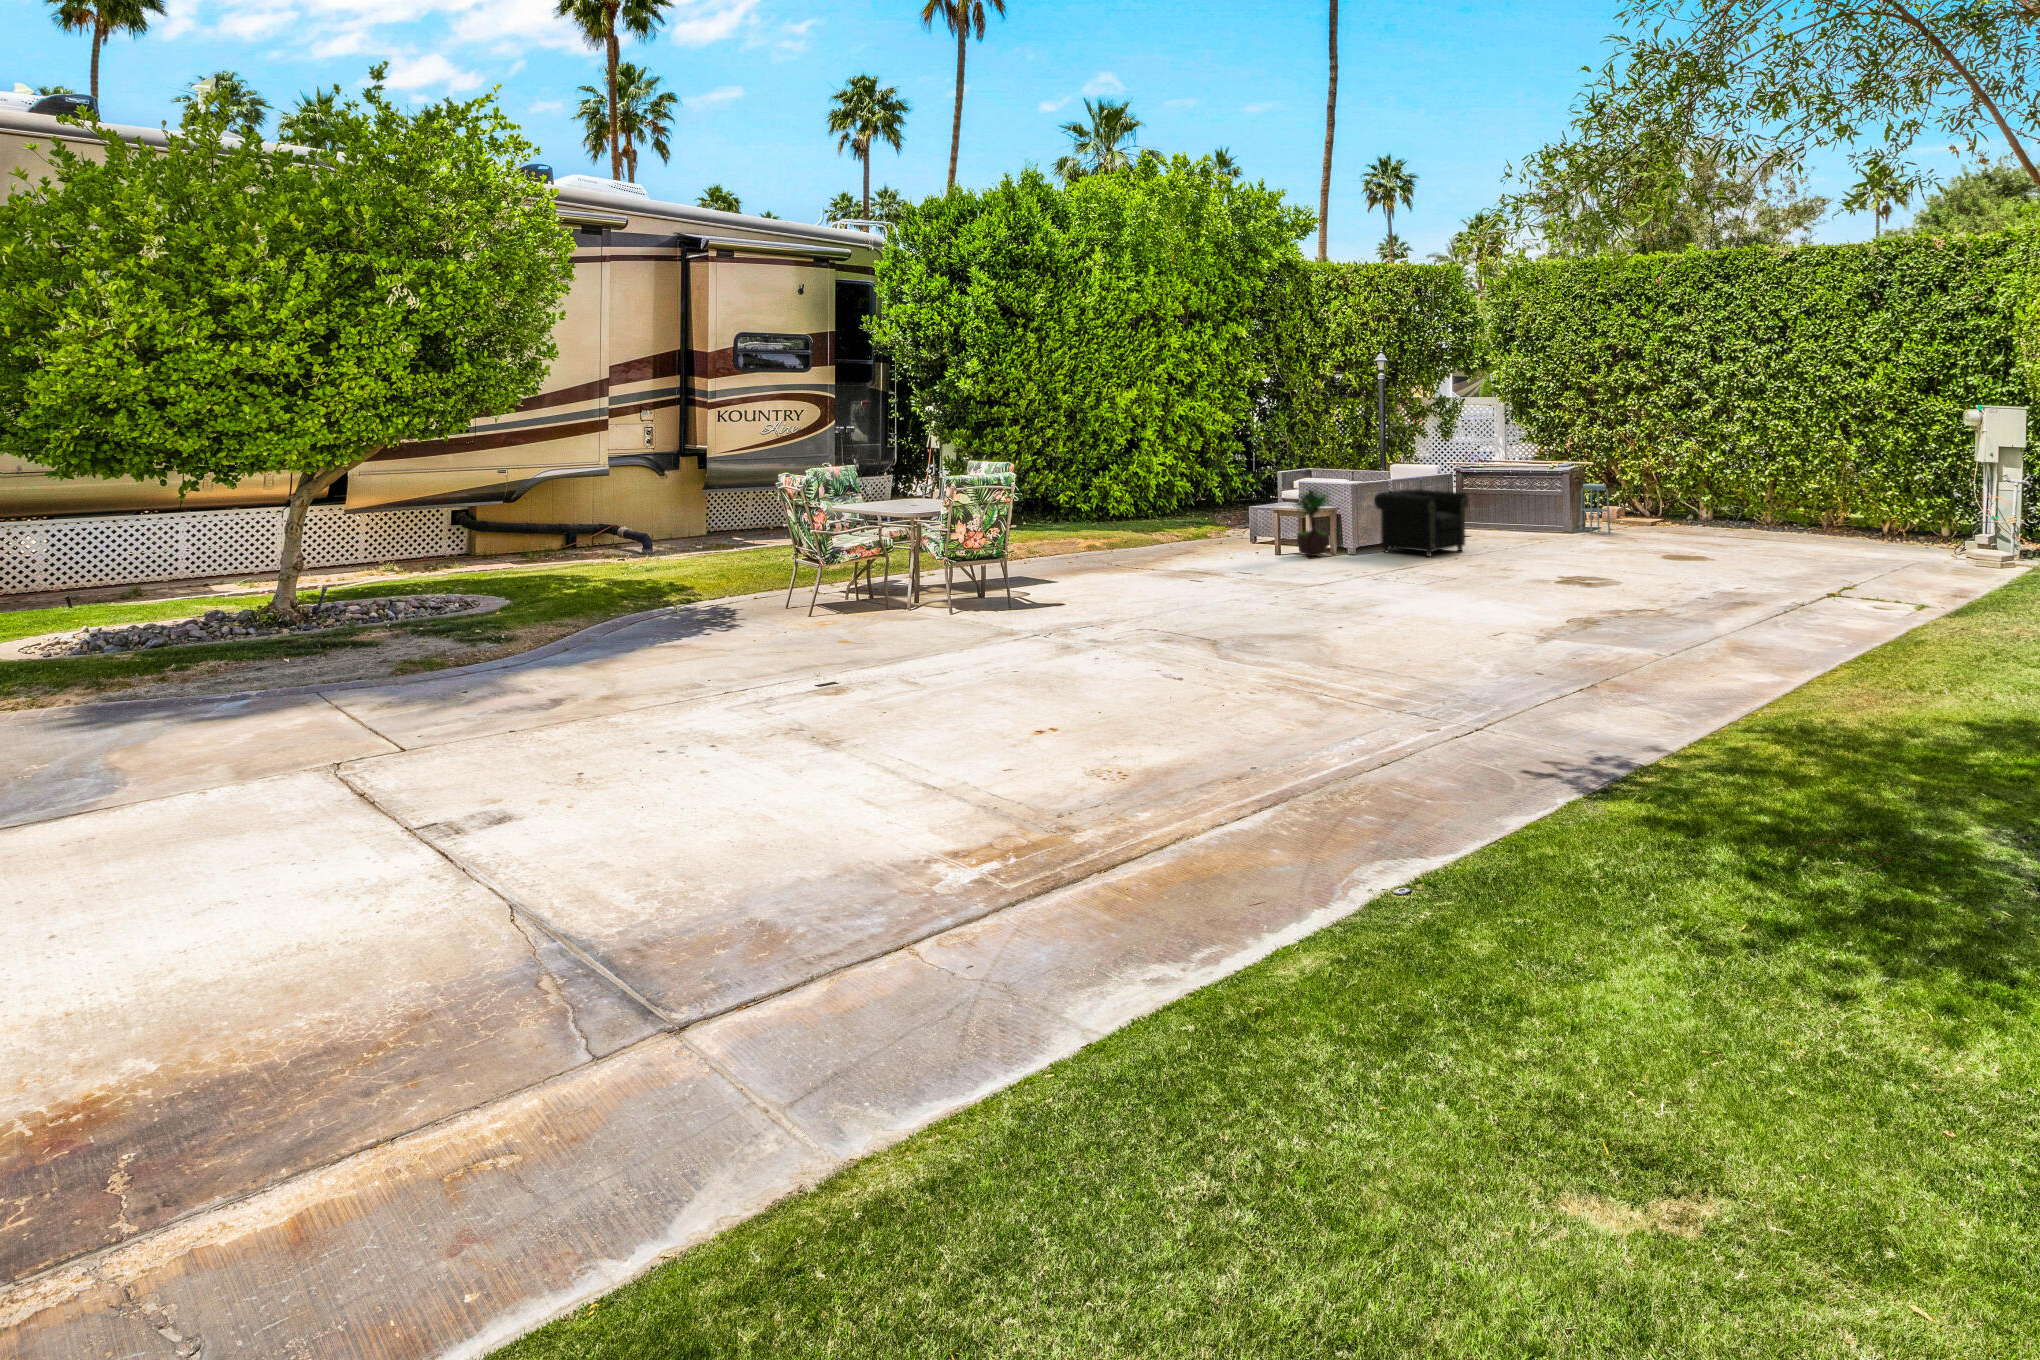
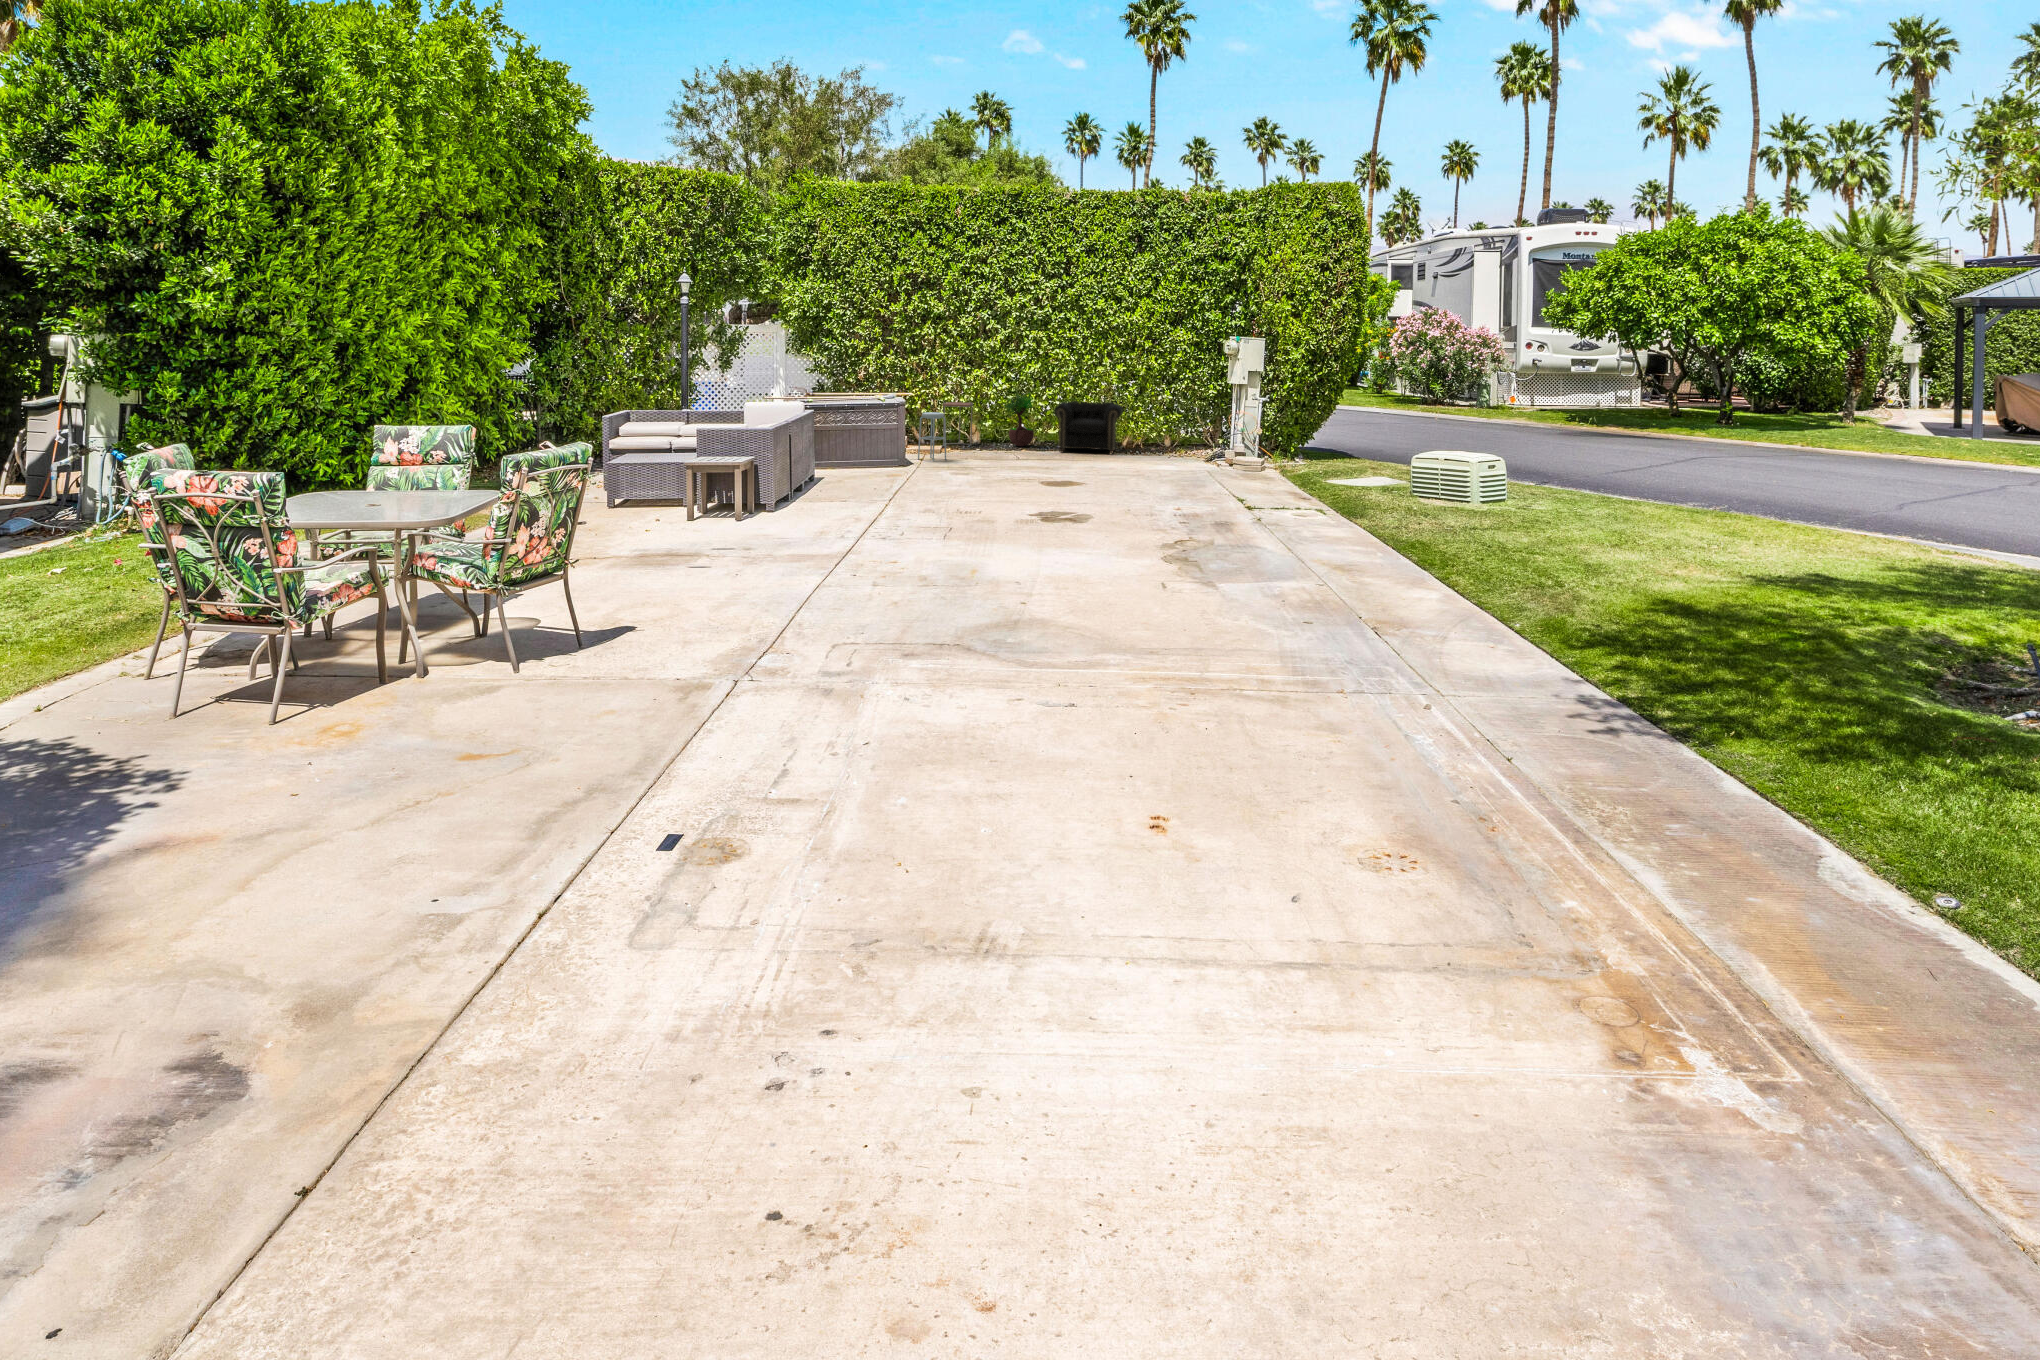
side table: none [1642,476,1683,525] -> present [942,401,973,447]
potted tree: present [1293,487,1329,556] -> present [1004,393,1034,447]
armchair: present [1374,489,1468,557] -> present [1054,401,1123,454]

